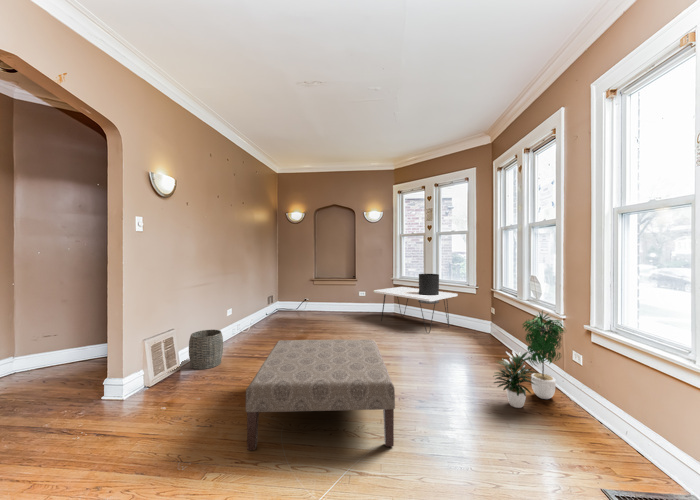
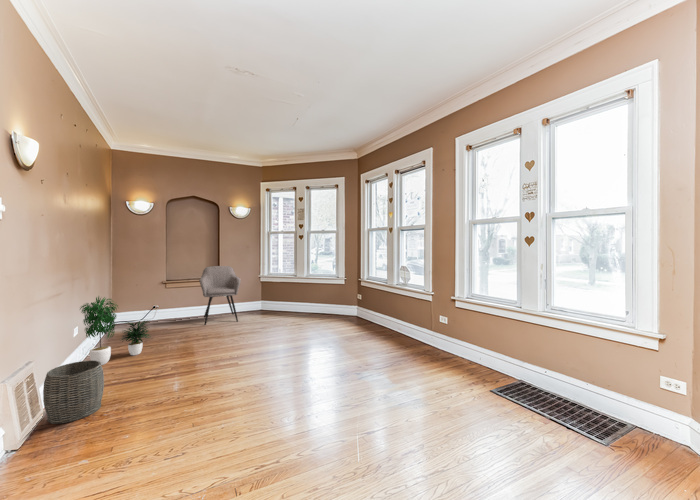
armchair: none [334,267,369,319] -> present [199,266,241,325]
side table: present [374,274,458,333] -> none [250,269,330,324]
potted plant: present [493,311,564,408] -> present [80,297,150,365]
ottoman: present [246,340,395,450] -> none [216,332,380,465]

